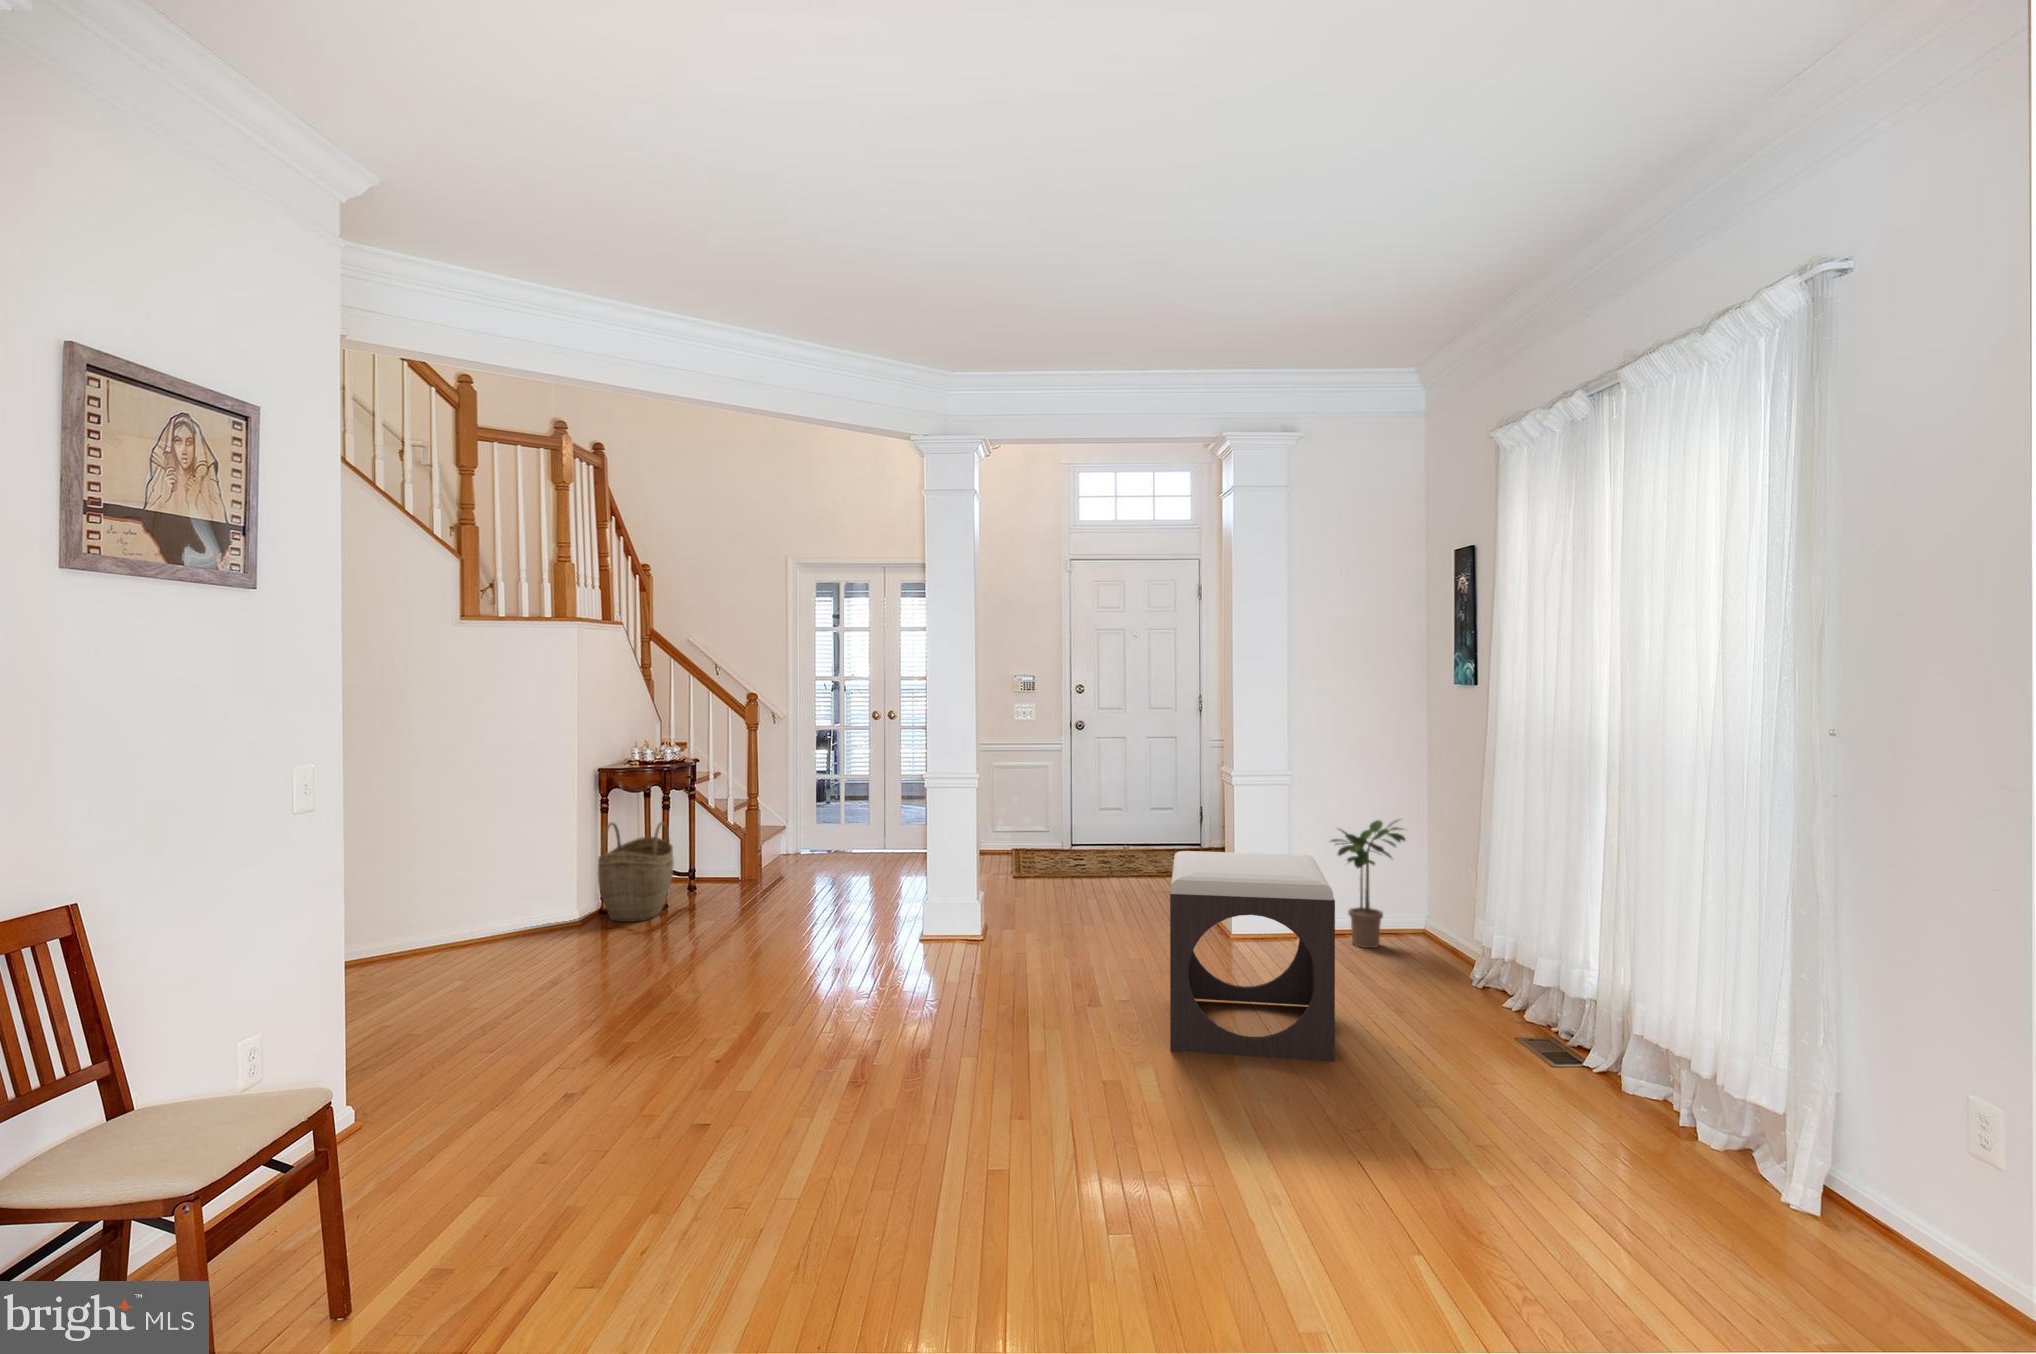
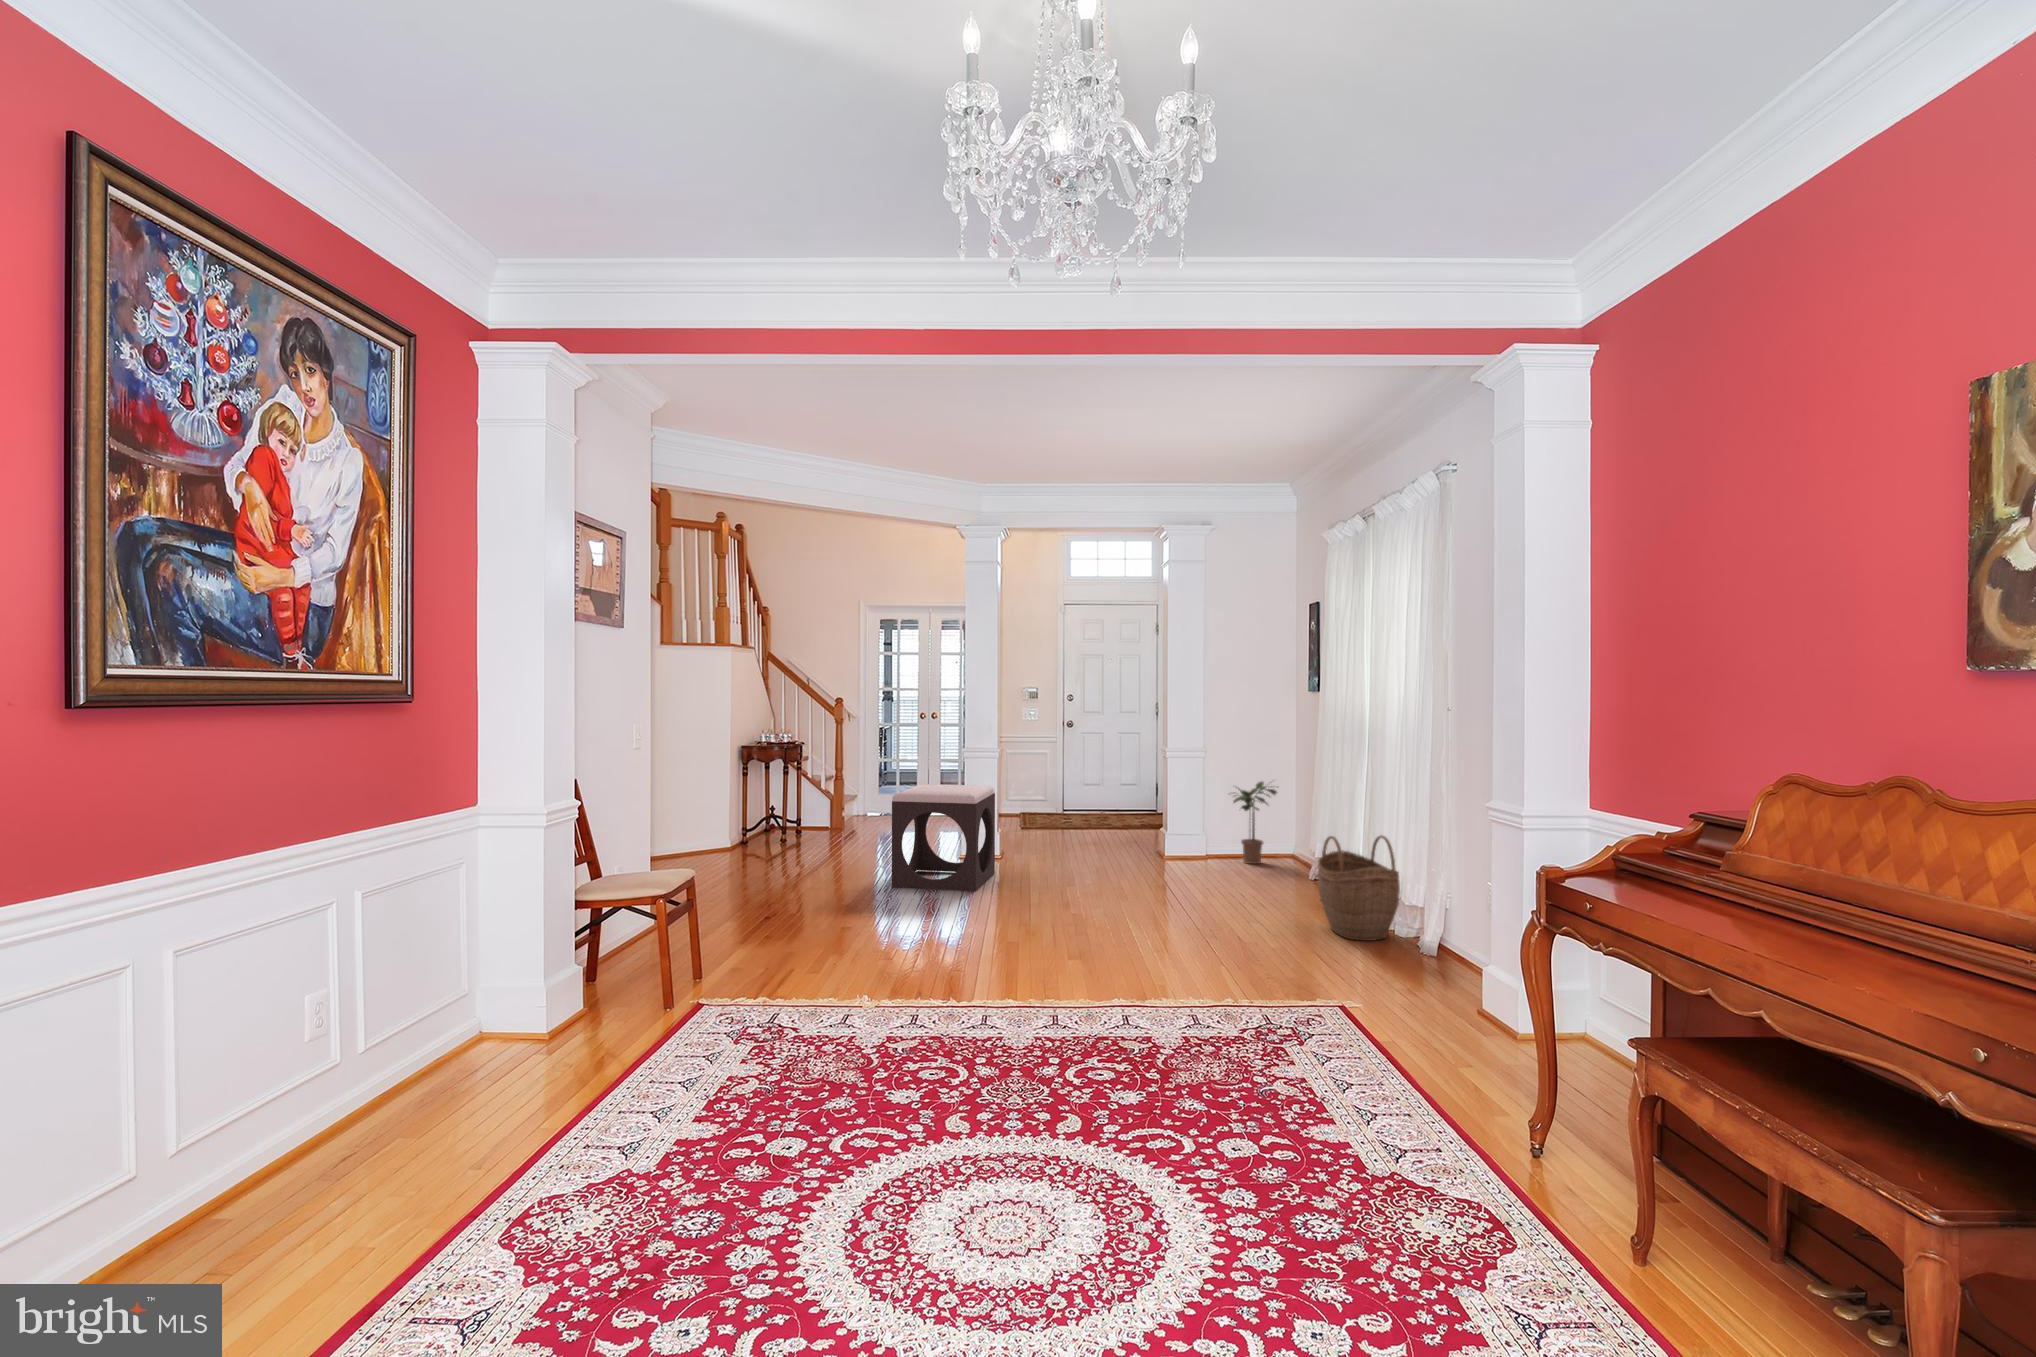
woven basket: present [598,822,674,922] -> present [1318,835,1400,941]
footstool: present [1170,851,1335,1062] -> present [892,784,995,892]

